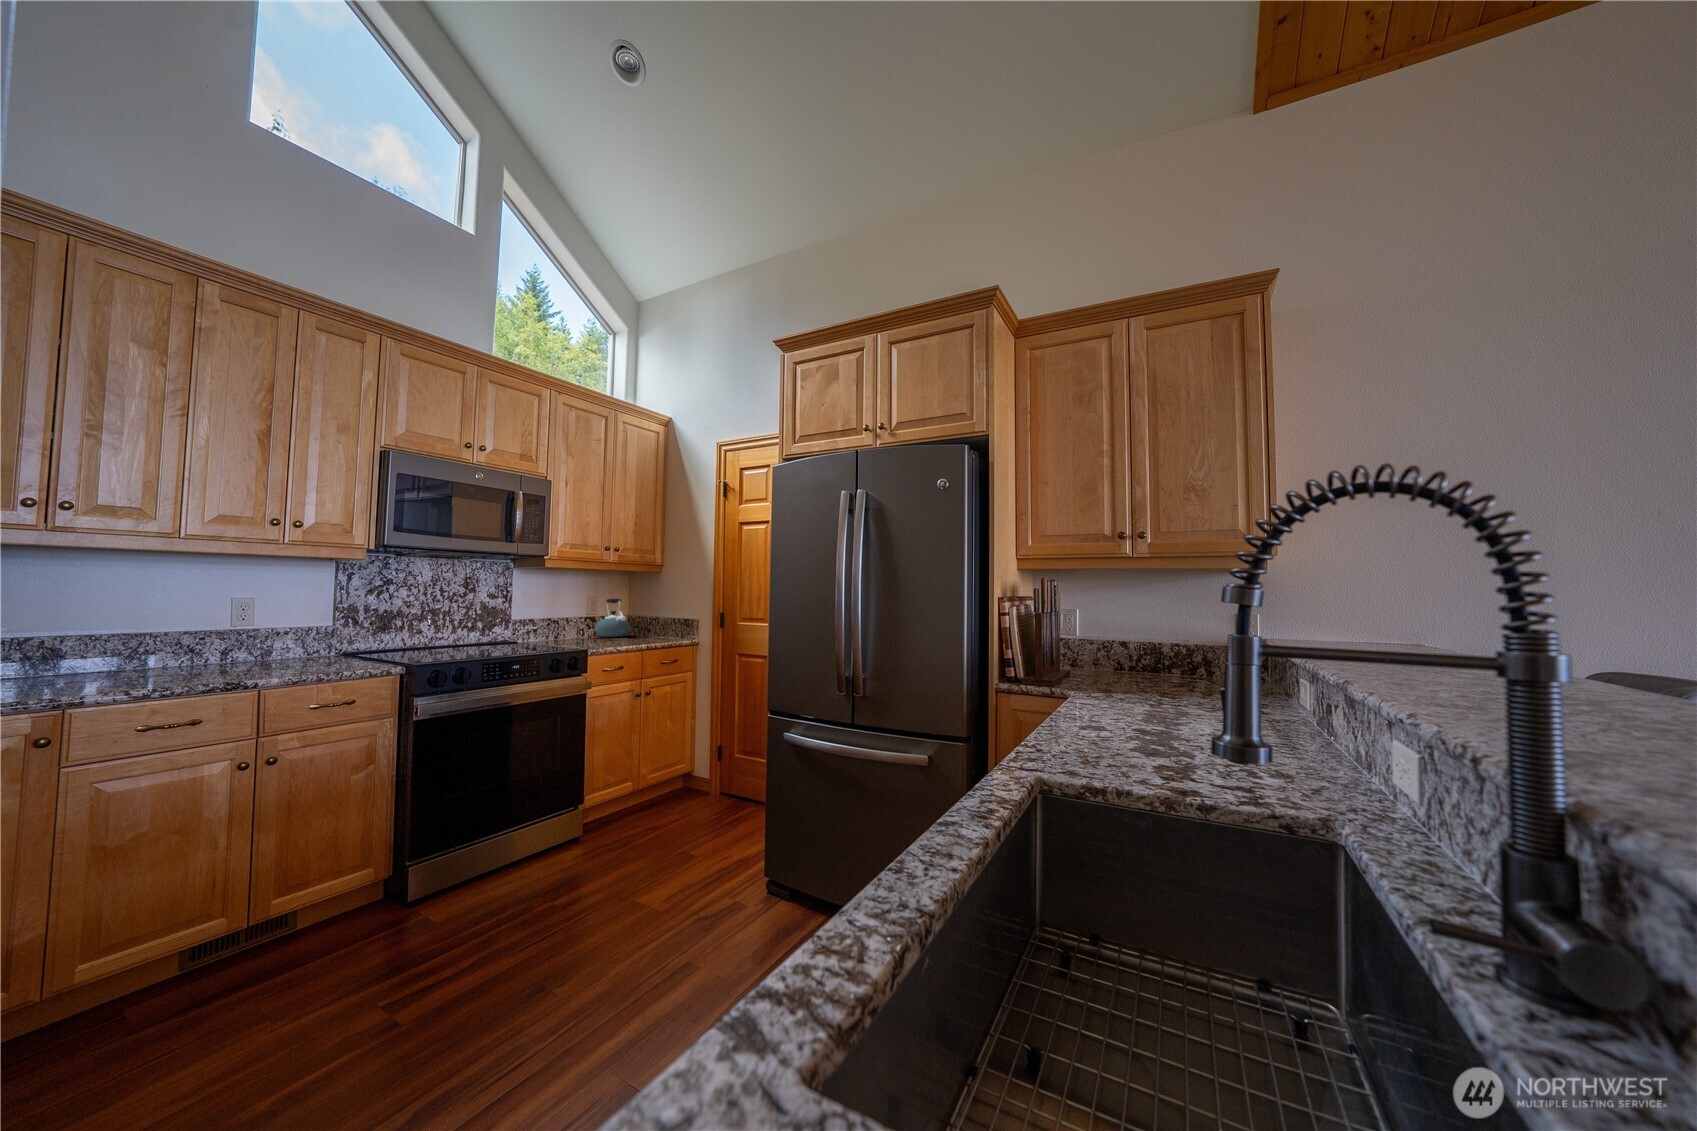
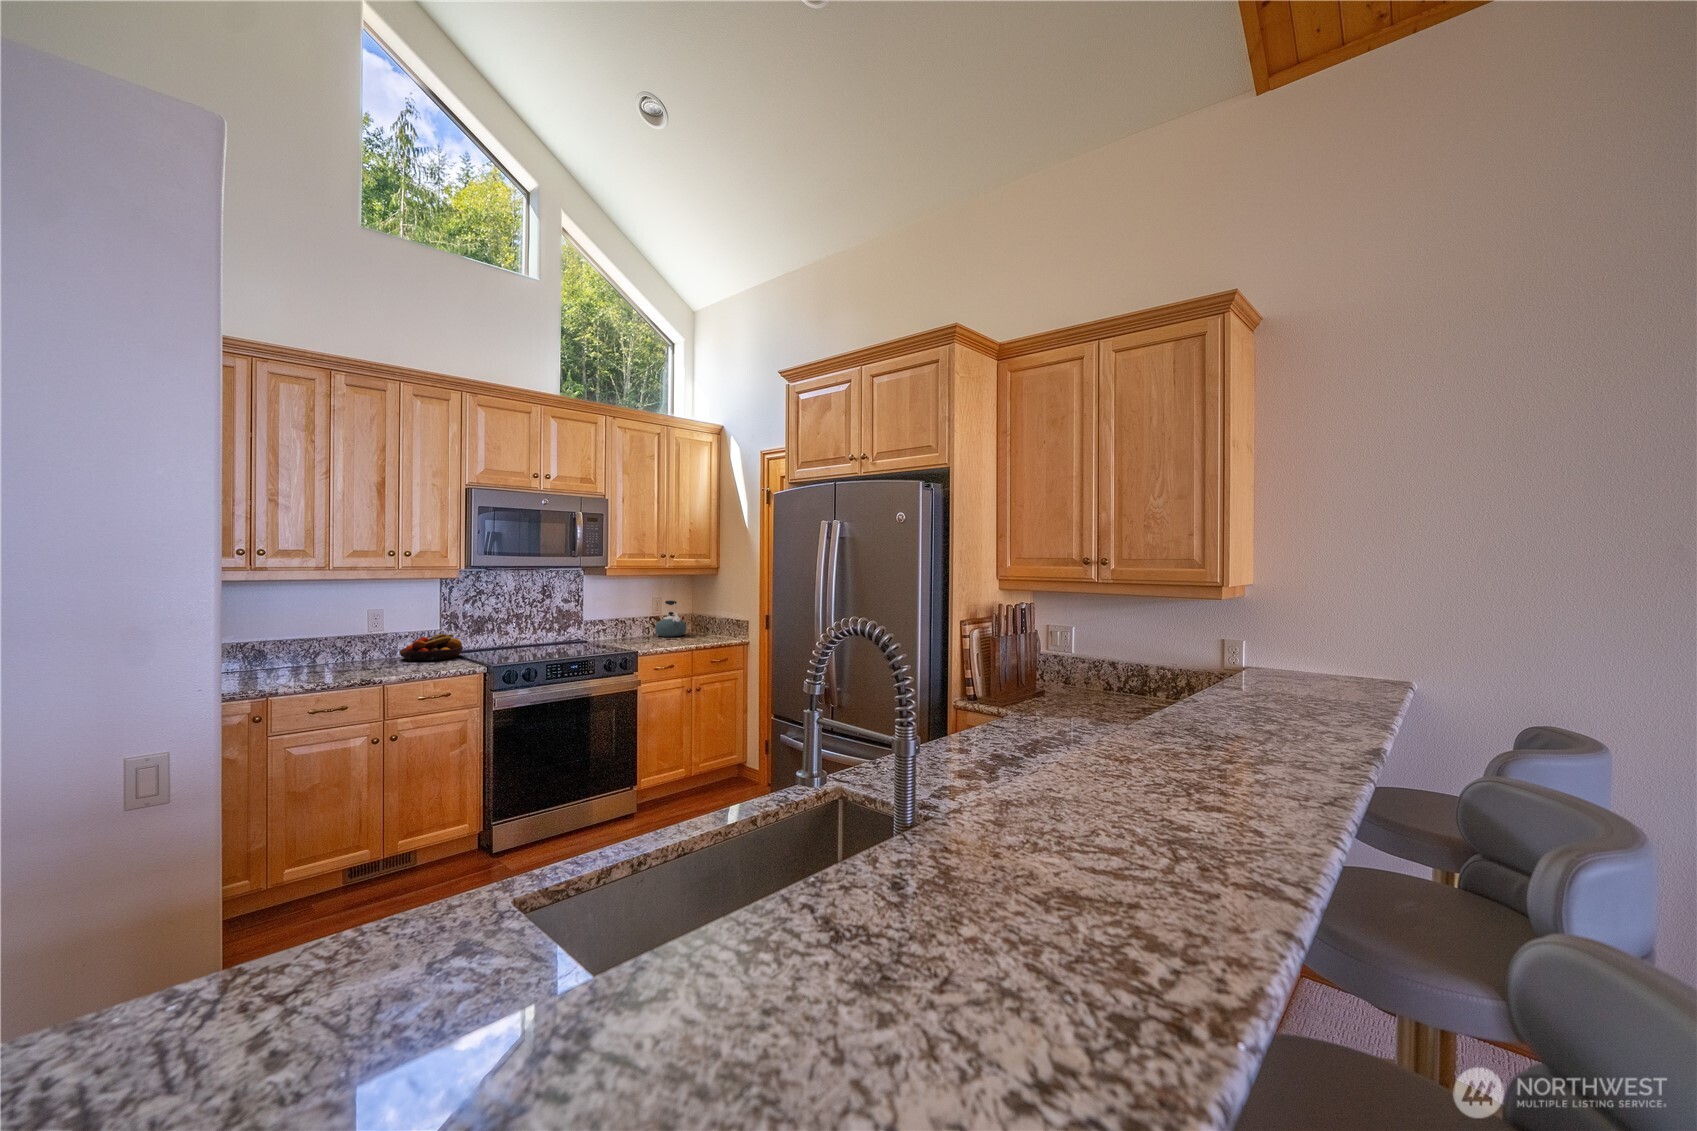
fruit bowl: none [276,629,367,661] -> present [400,634,463,661]

